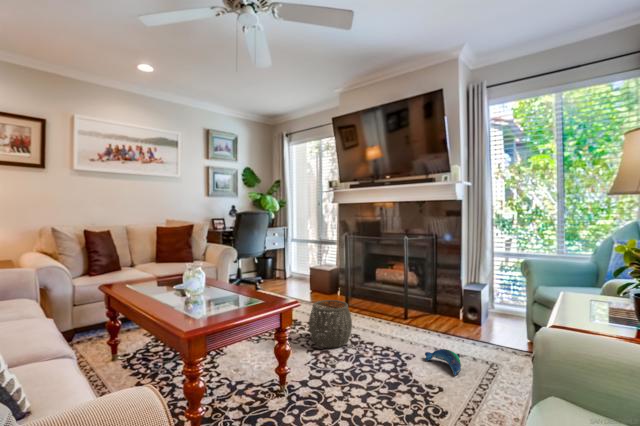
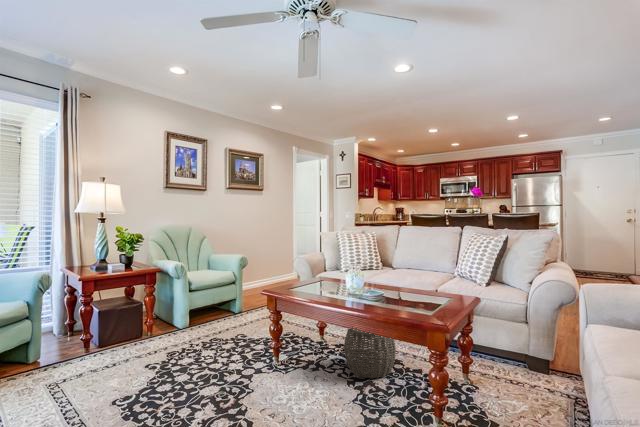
plush toy: present [425,349,461,376] -> none [490,377,544,412]

